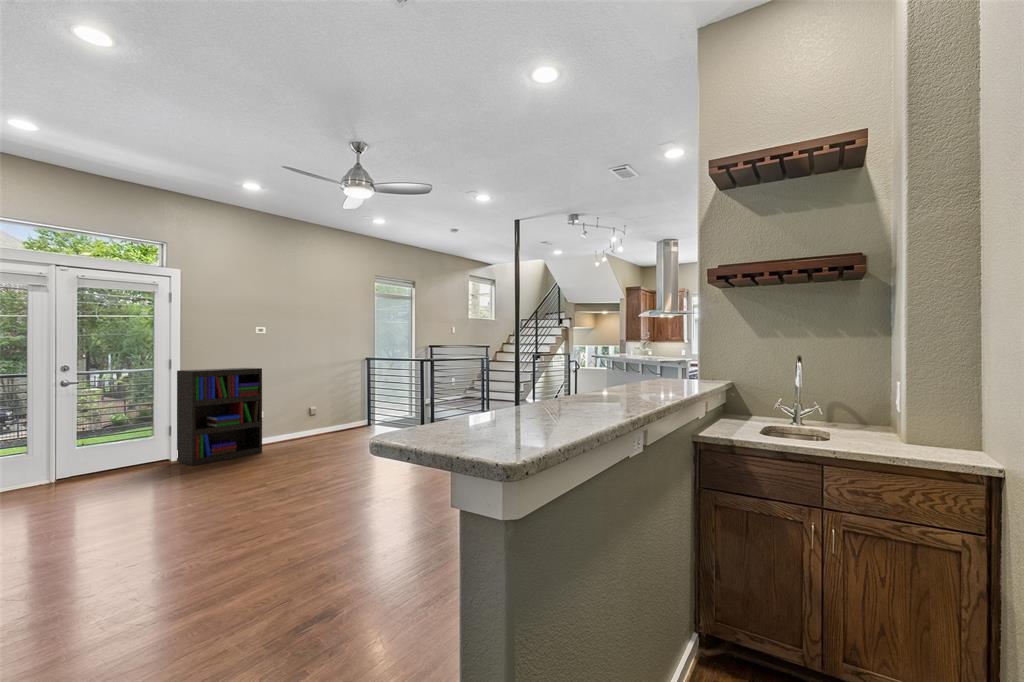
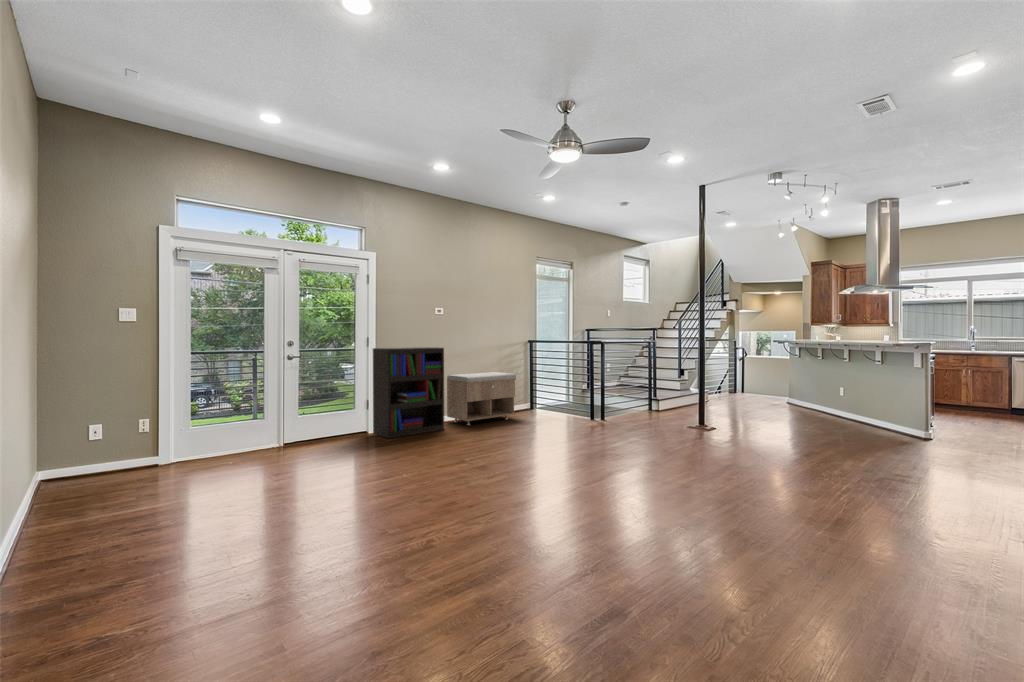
storage bench: none [269,391,345,446] -> present [447,372,516,425]

